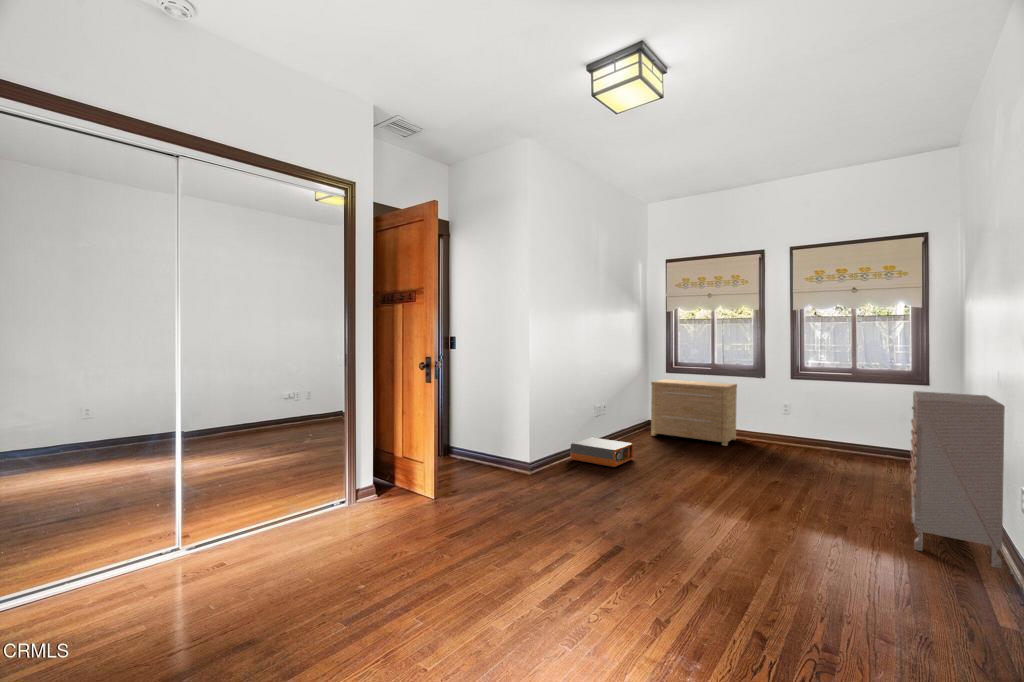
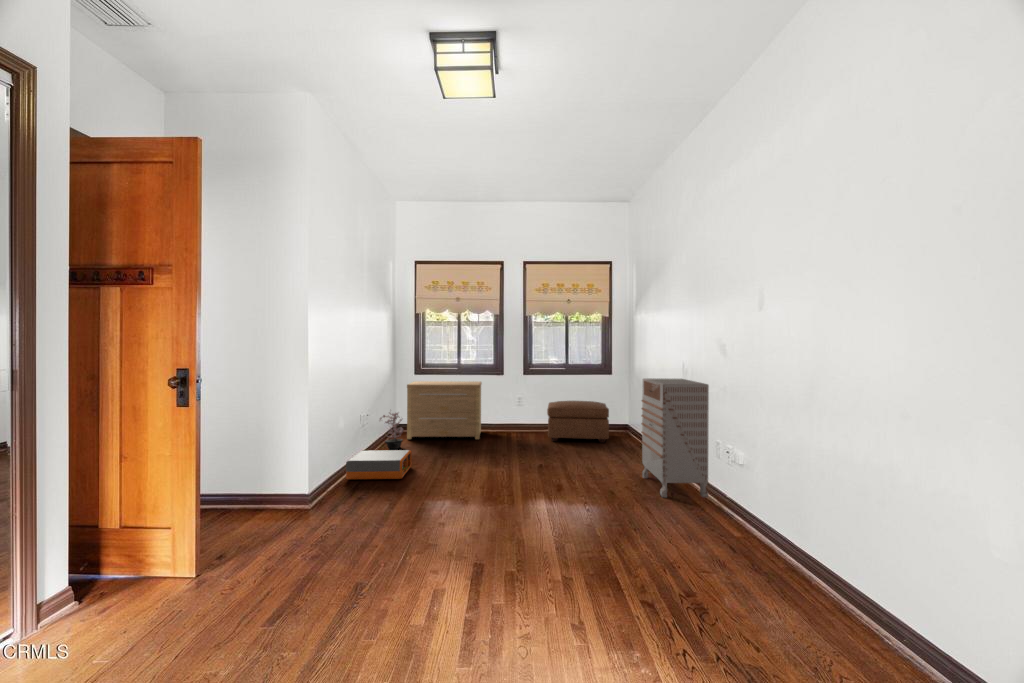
potted plant: none [614,403,643,442] -> present [380,413,403,449]
ottoman: none [811,415,911,474] -> present [547,401,609,443]

